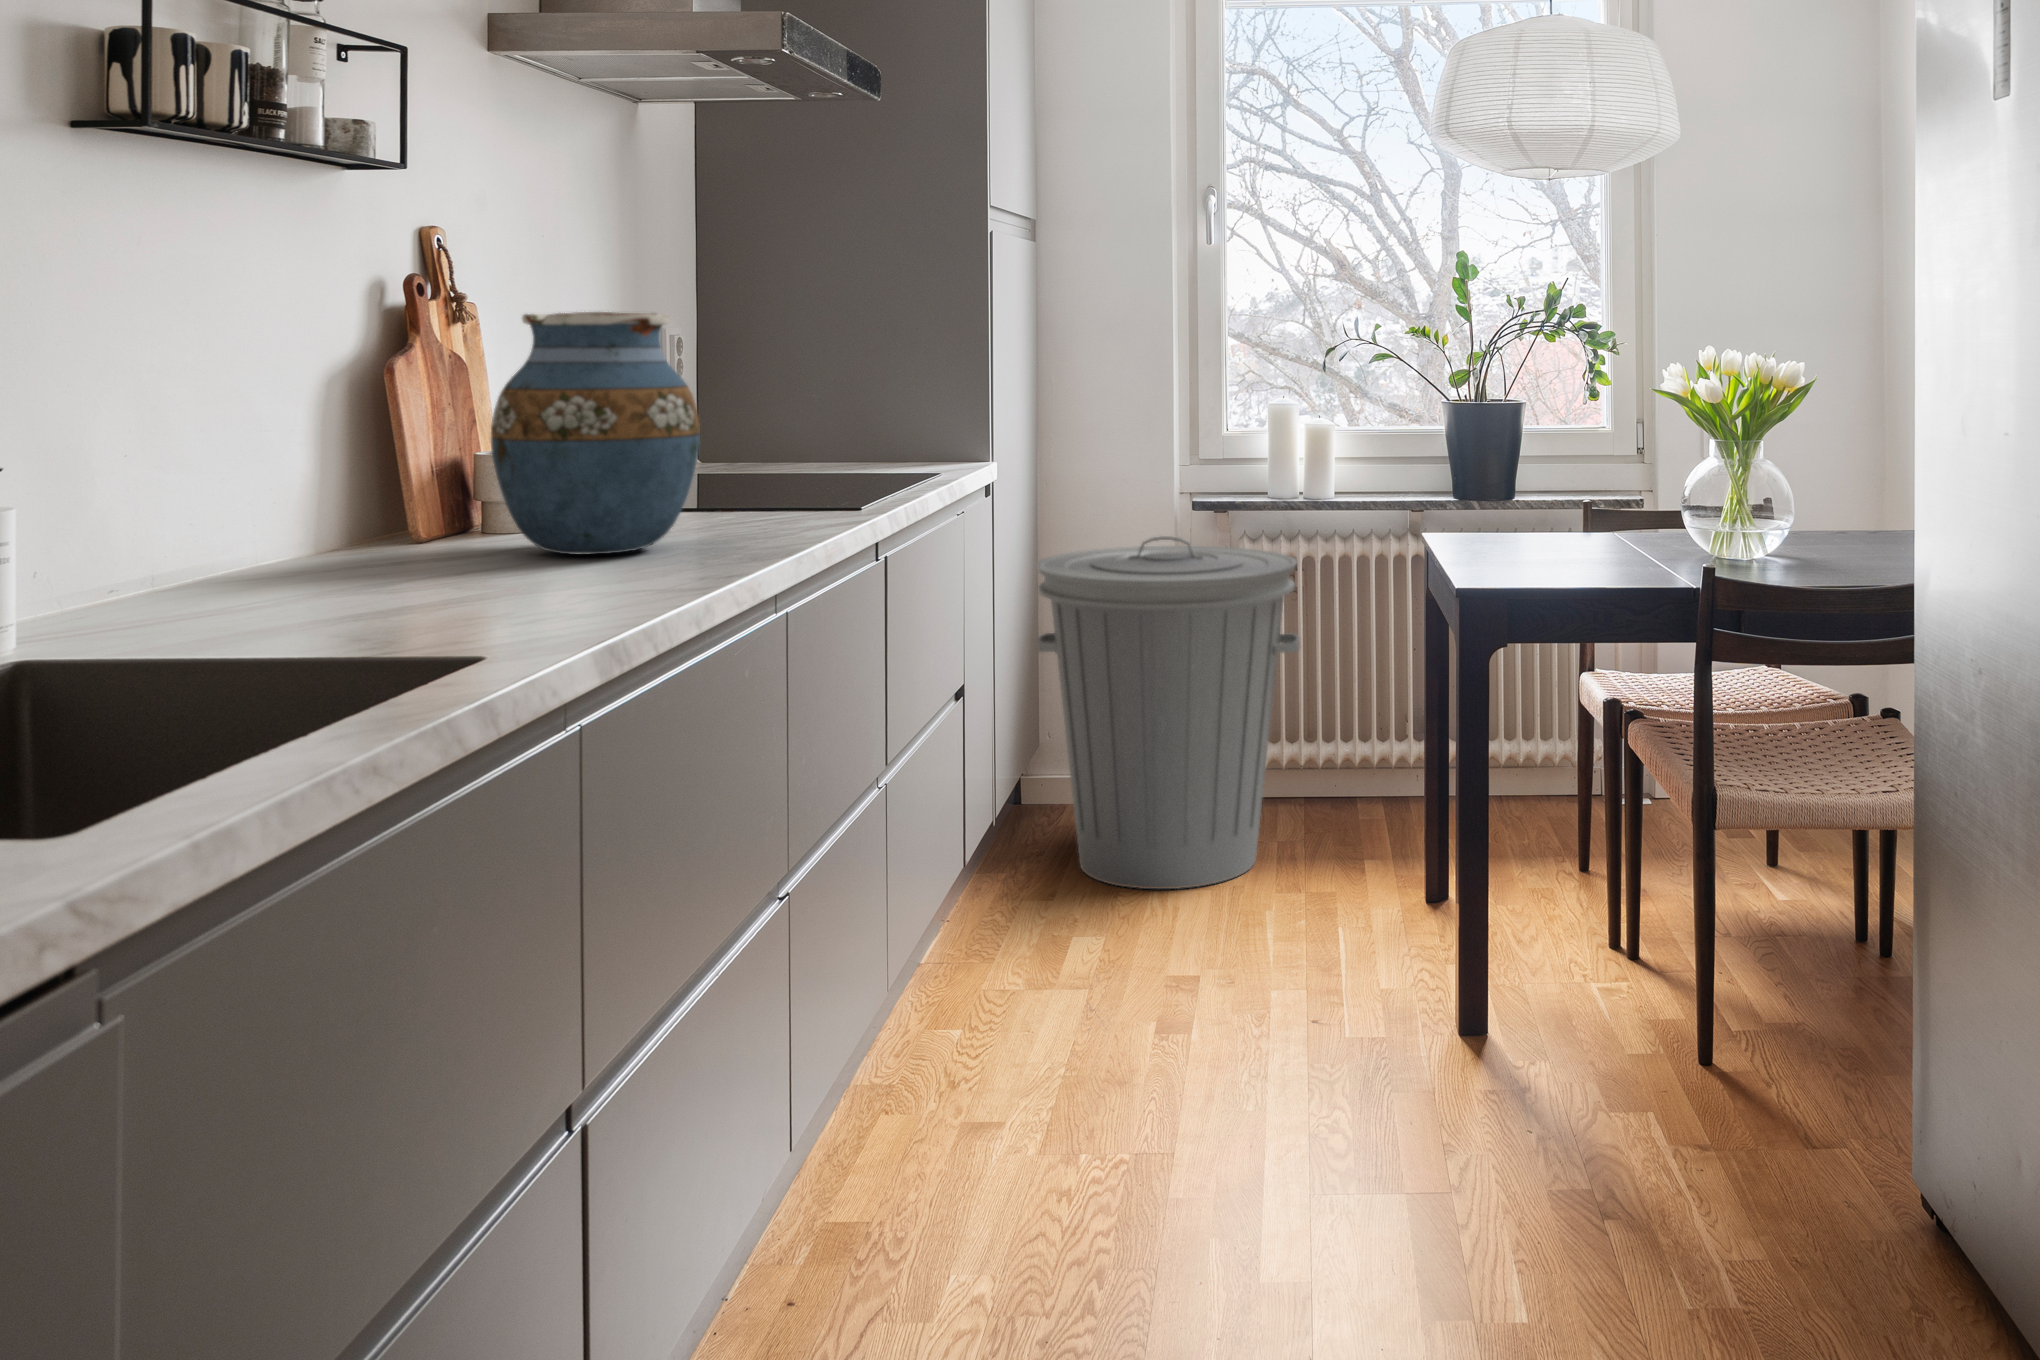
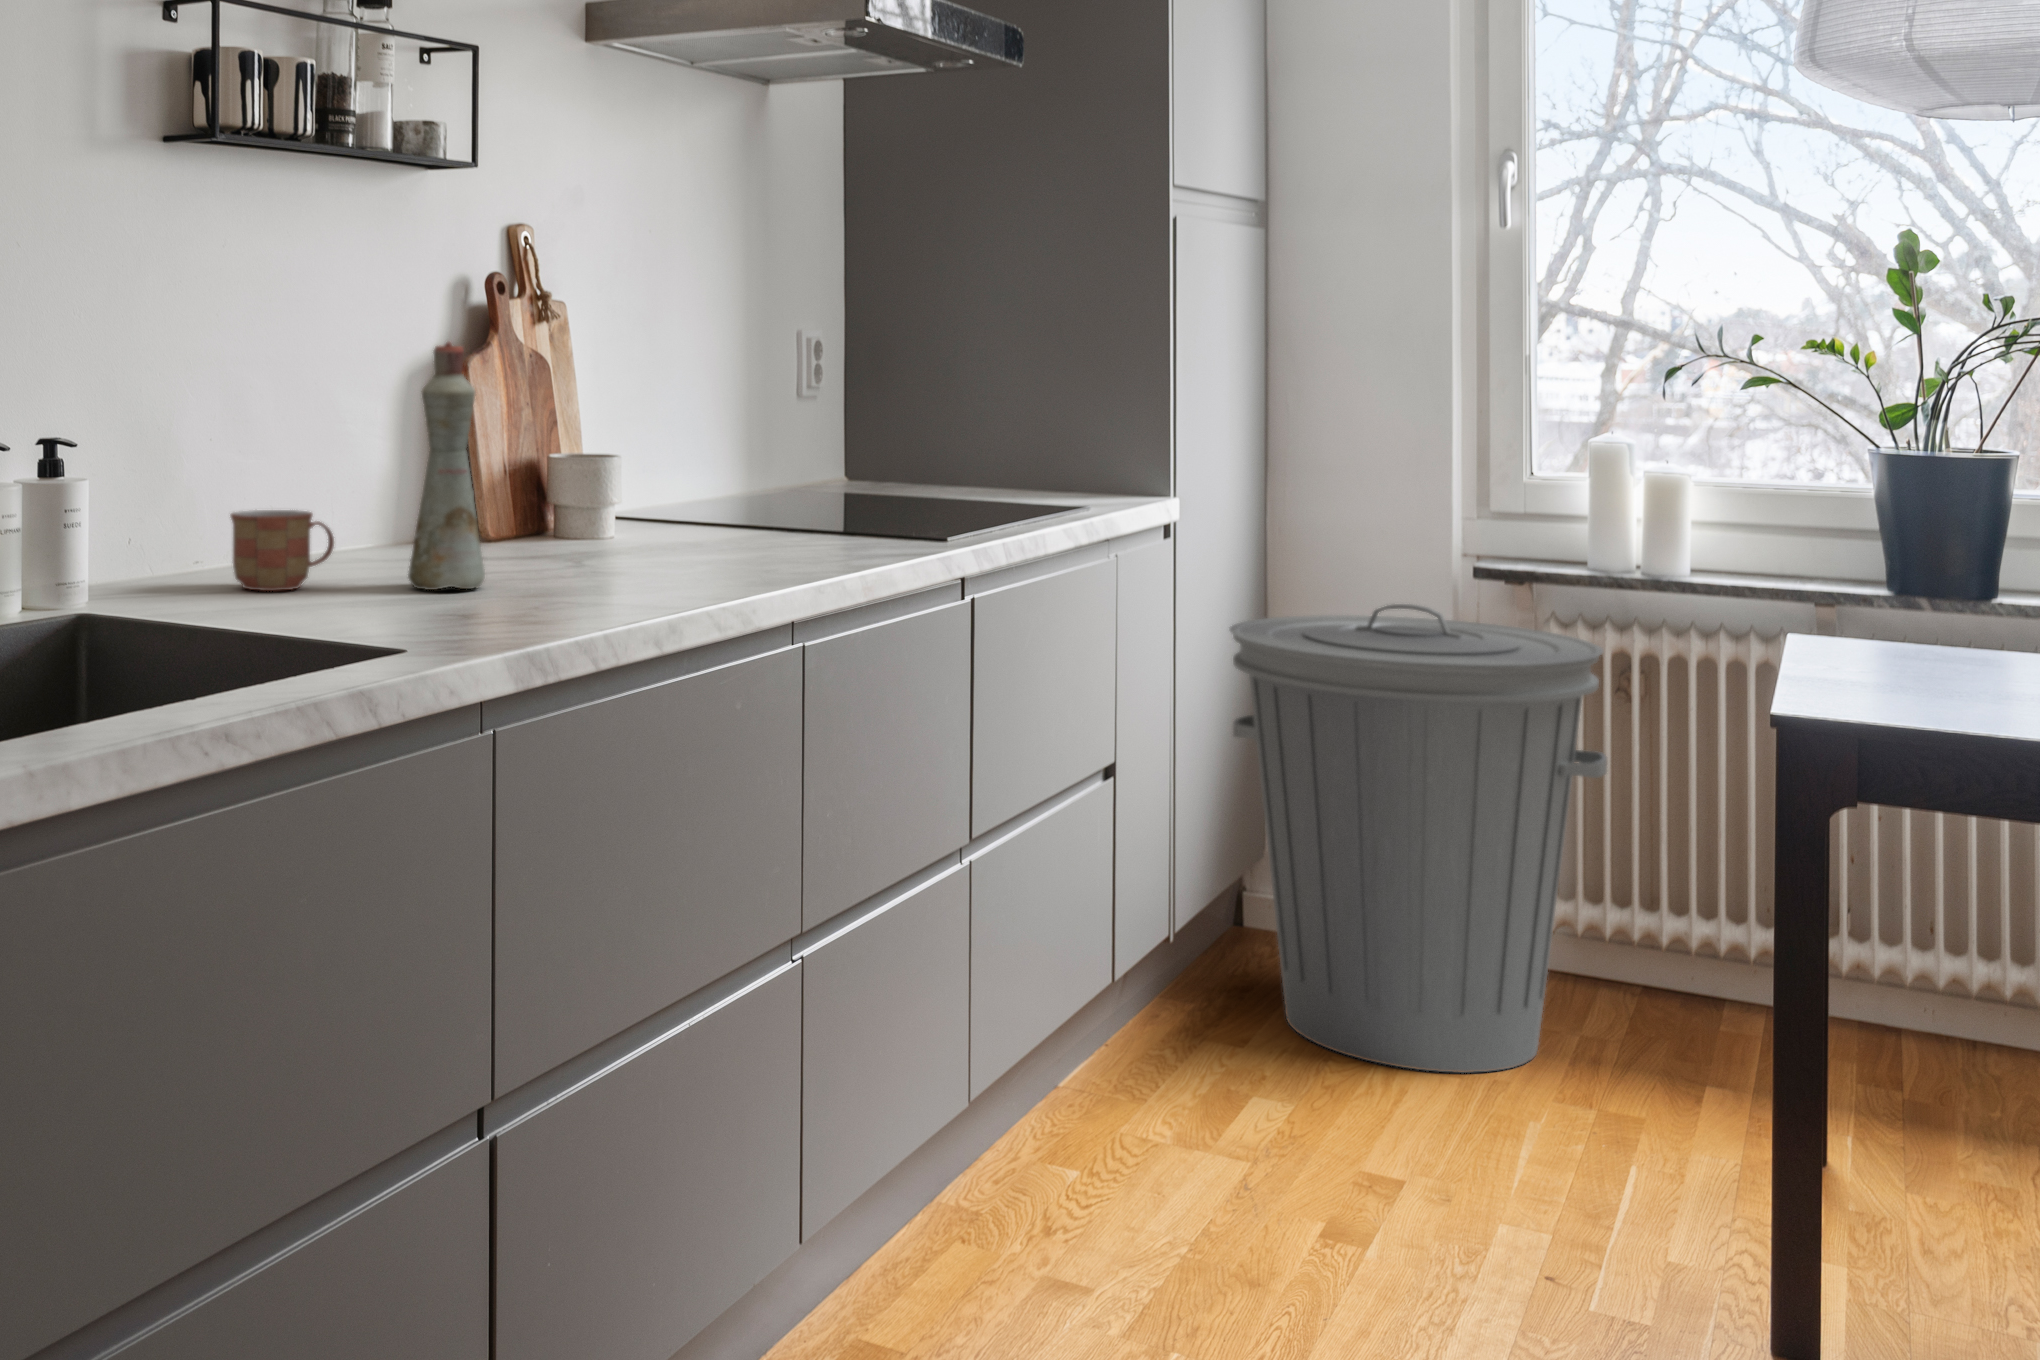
vase: present [491,312,700,555] -> none [531,307,734,564]
bottle: none [395,347,481,596] -> present [408,342,485,590]
mug: none [179,525,305,613] -> present [231,510,334,591]

